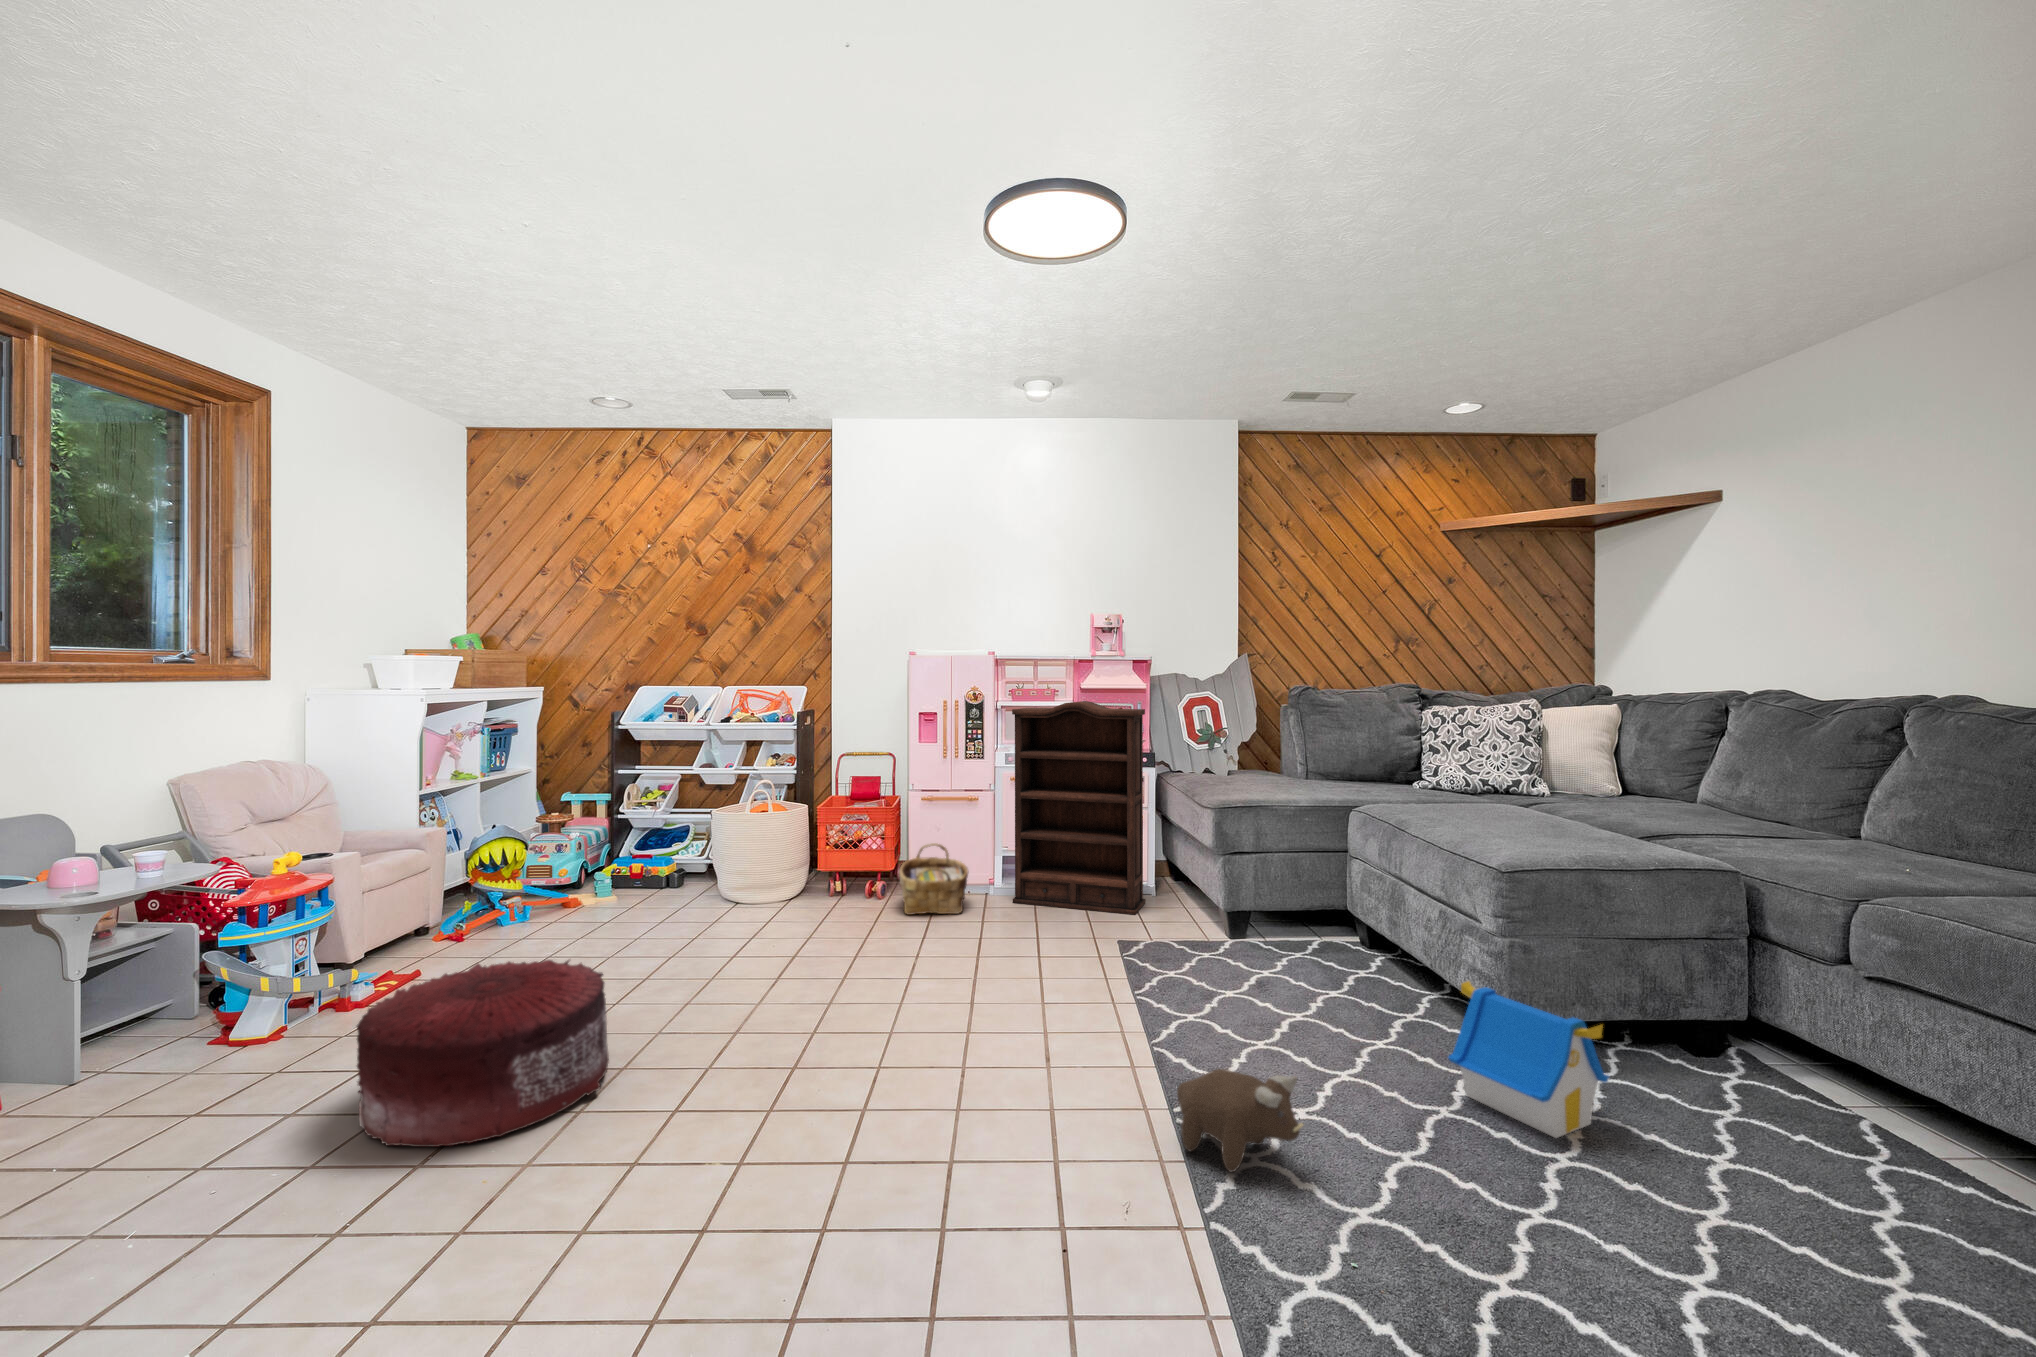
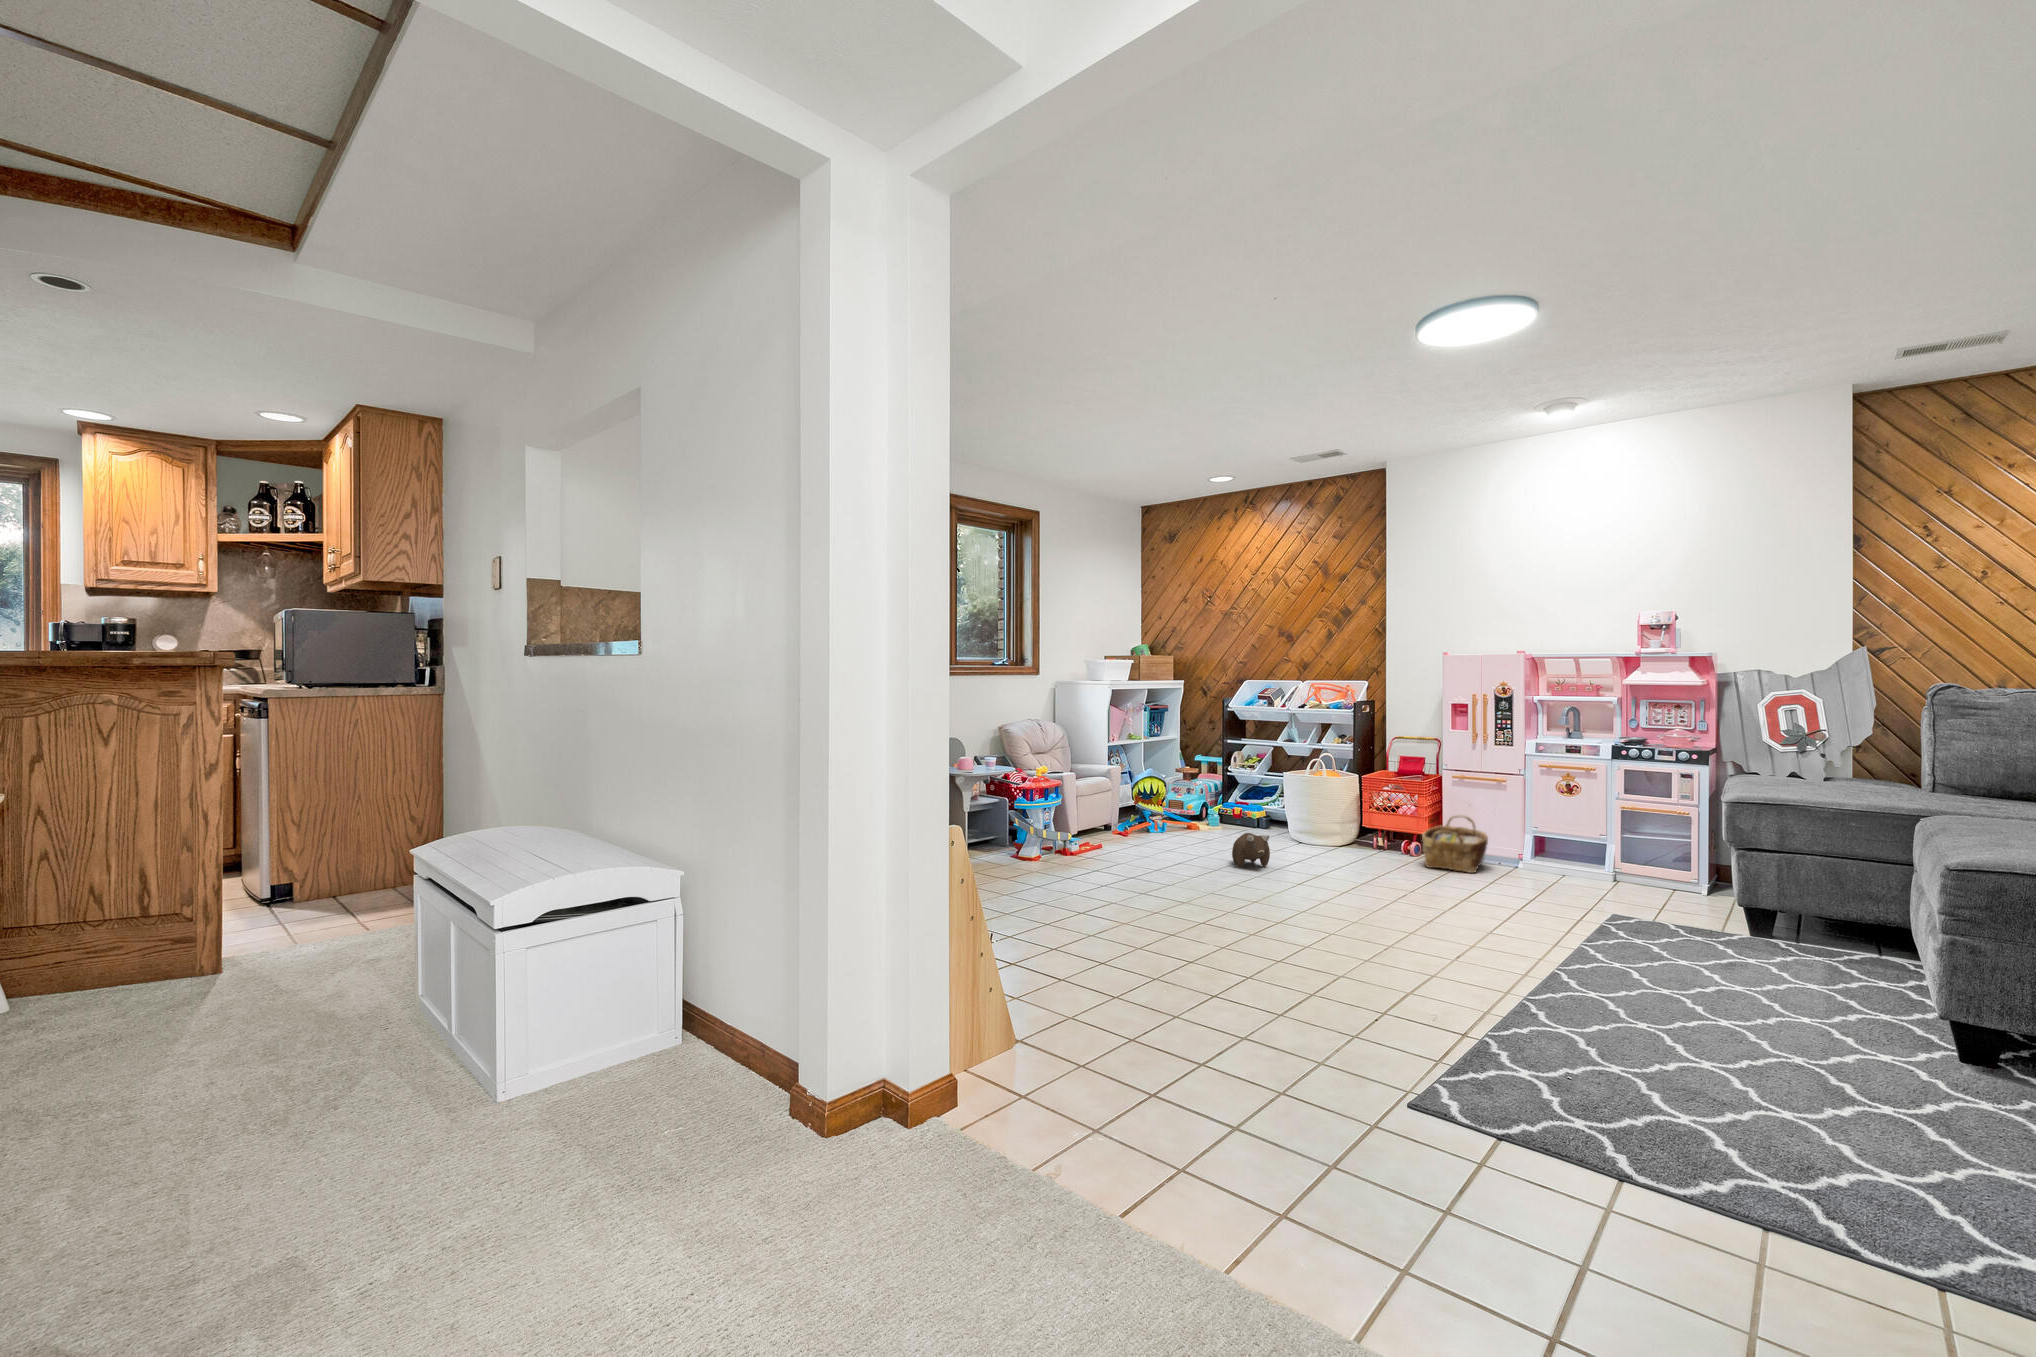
bookshelf: present [1012,701,1145,915] -> none [1532,697,1676,899]
pouf: present [357,960,609,1147] -> none [1063,828,1178,905]
toy house: present [1448,981,1609,1138] -> none [1772,941,1932,1069]
plush toy: present [1177,1069,1303,1172] -> present [1232,833,1270,867]

